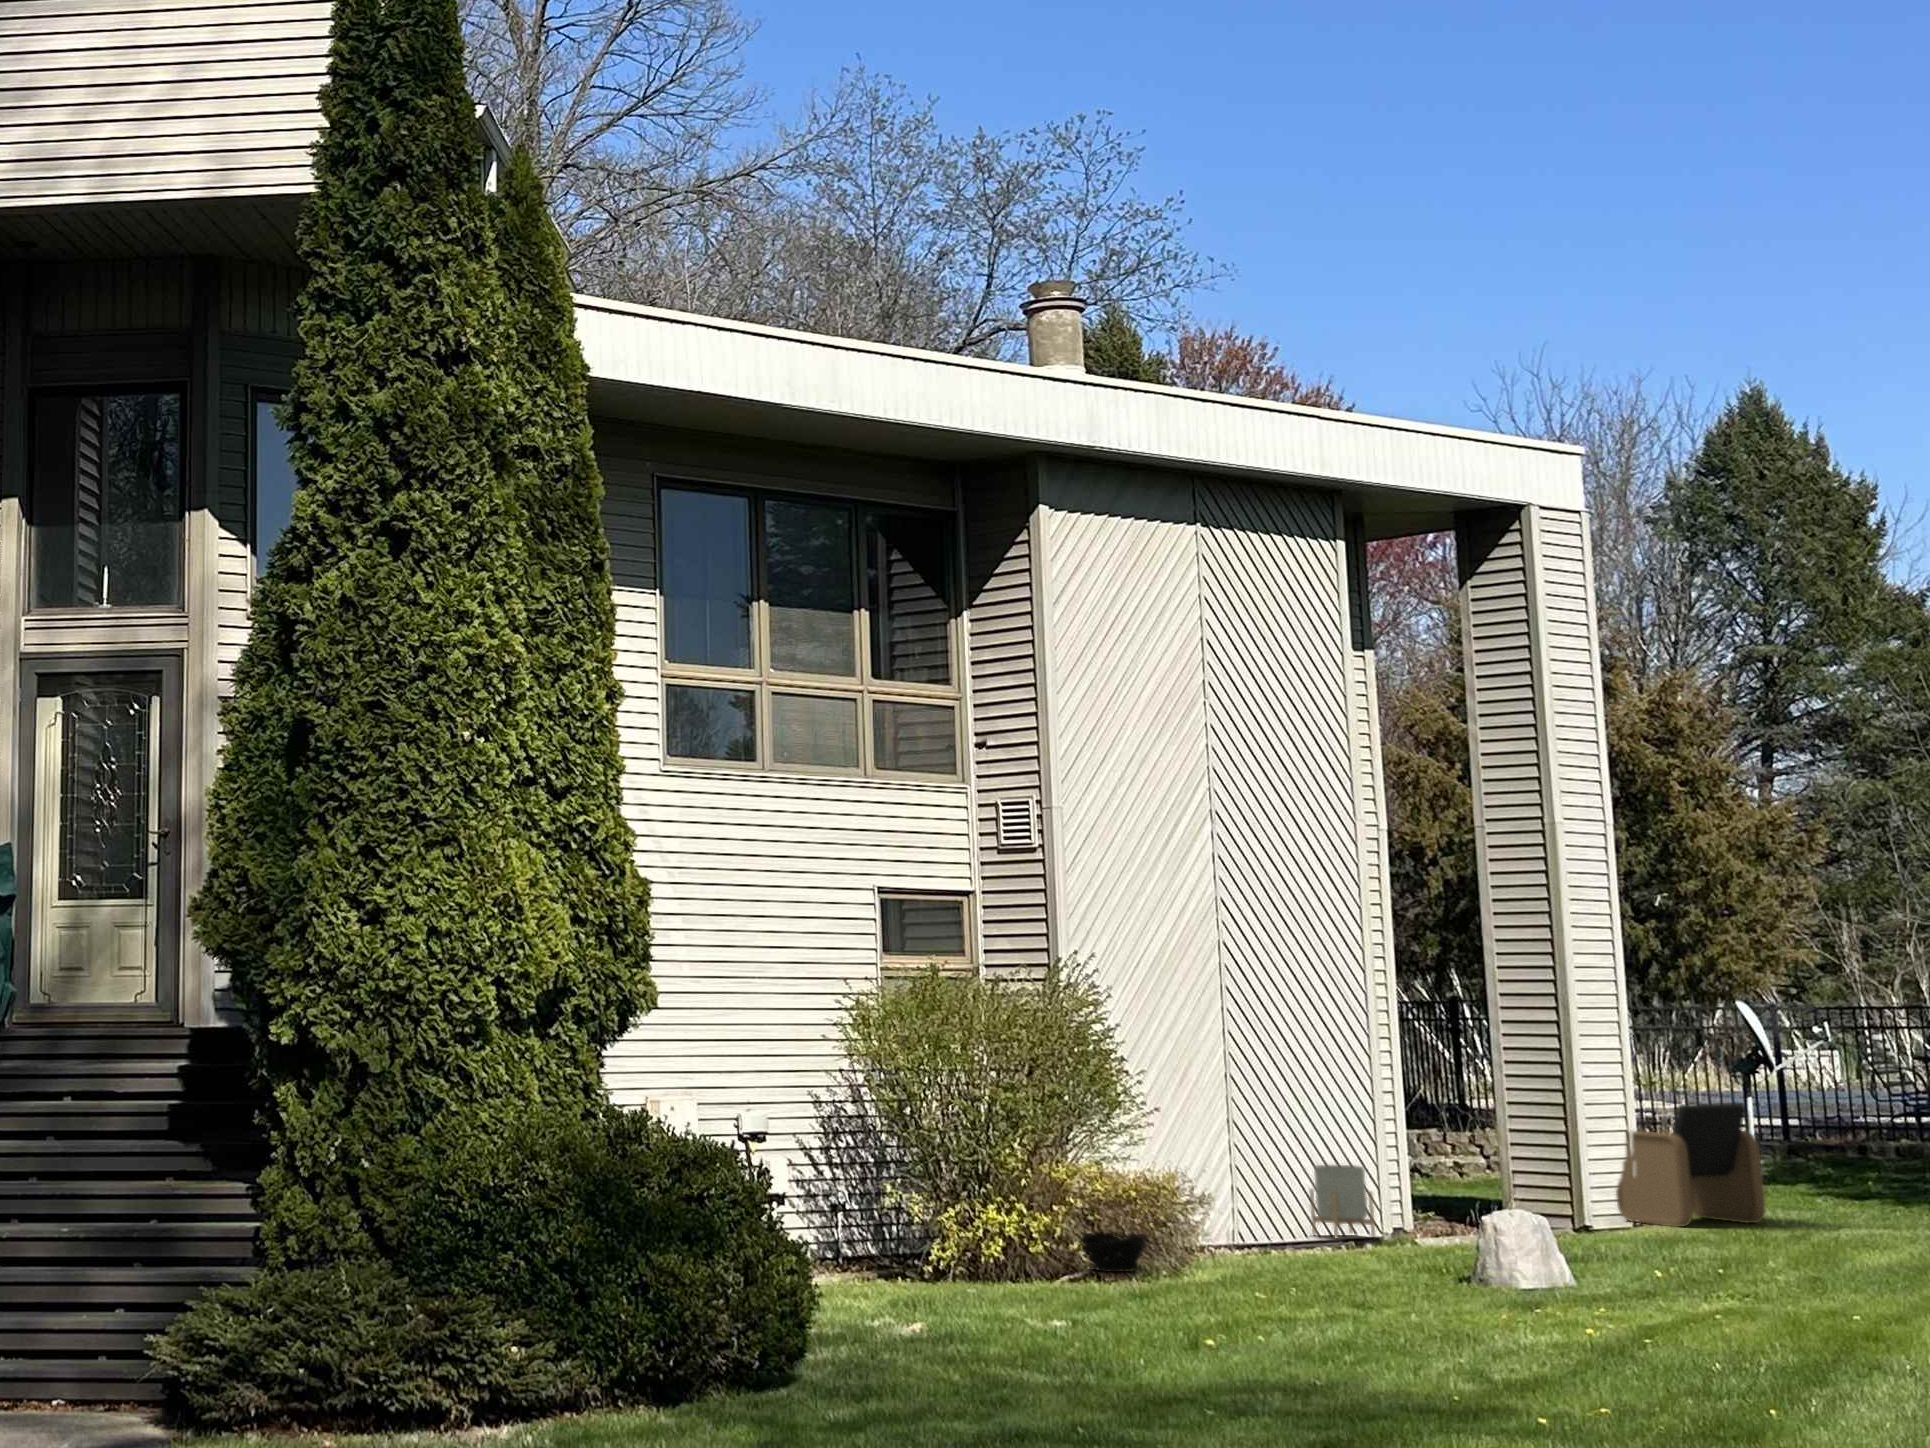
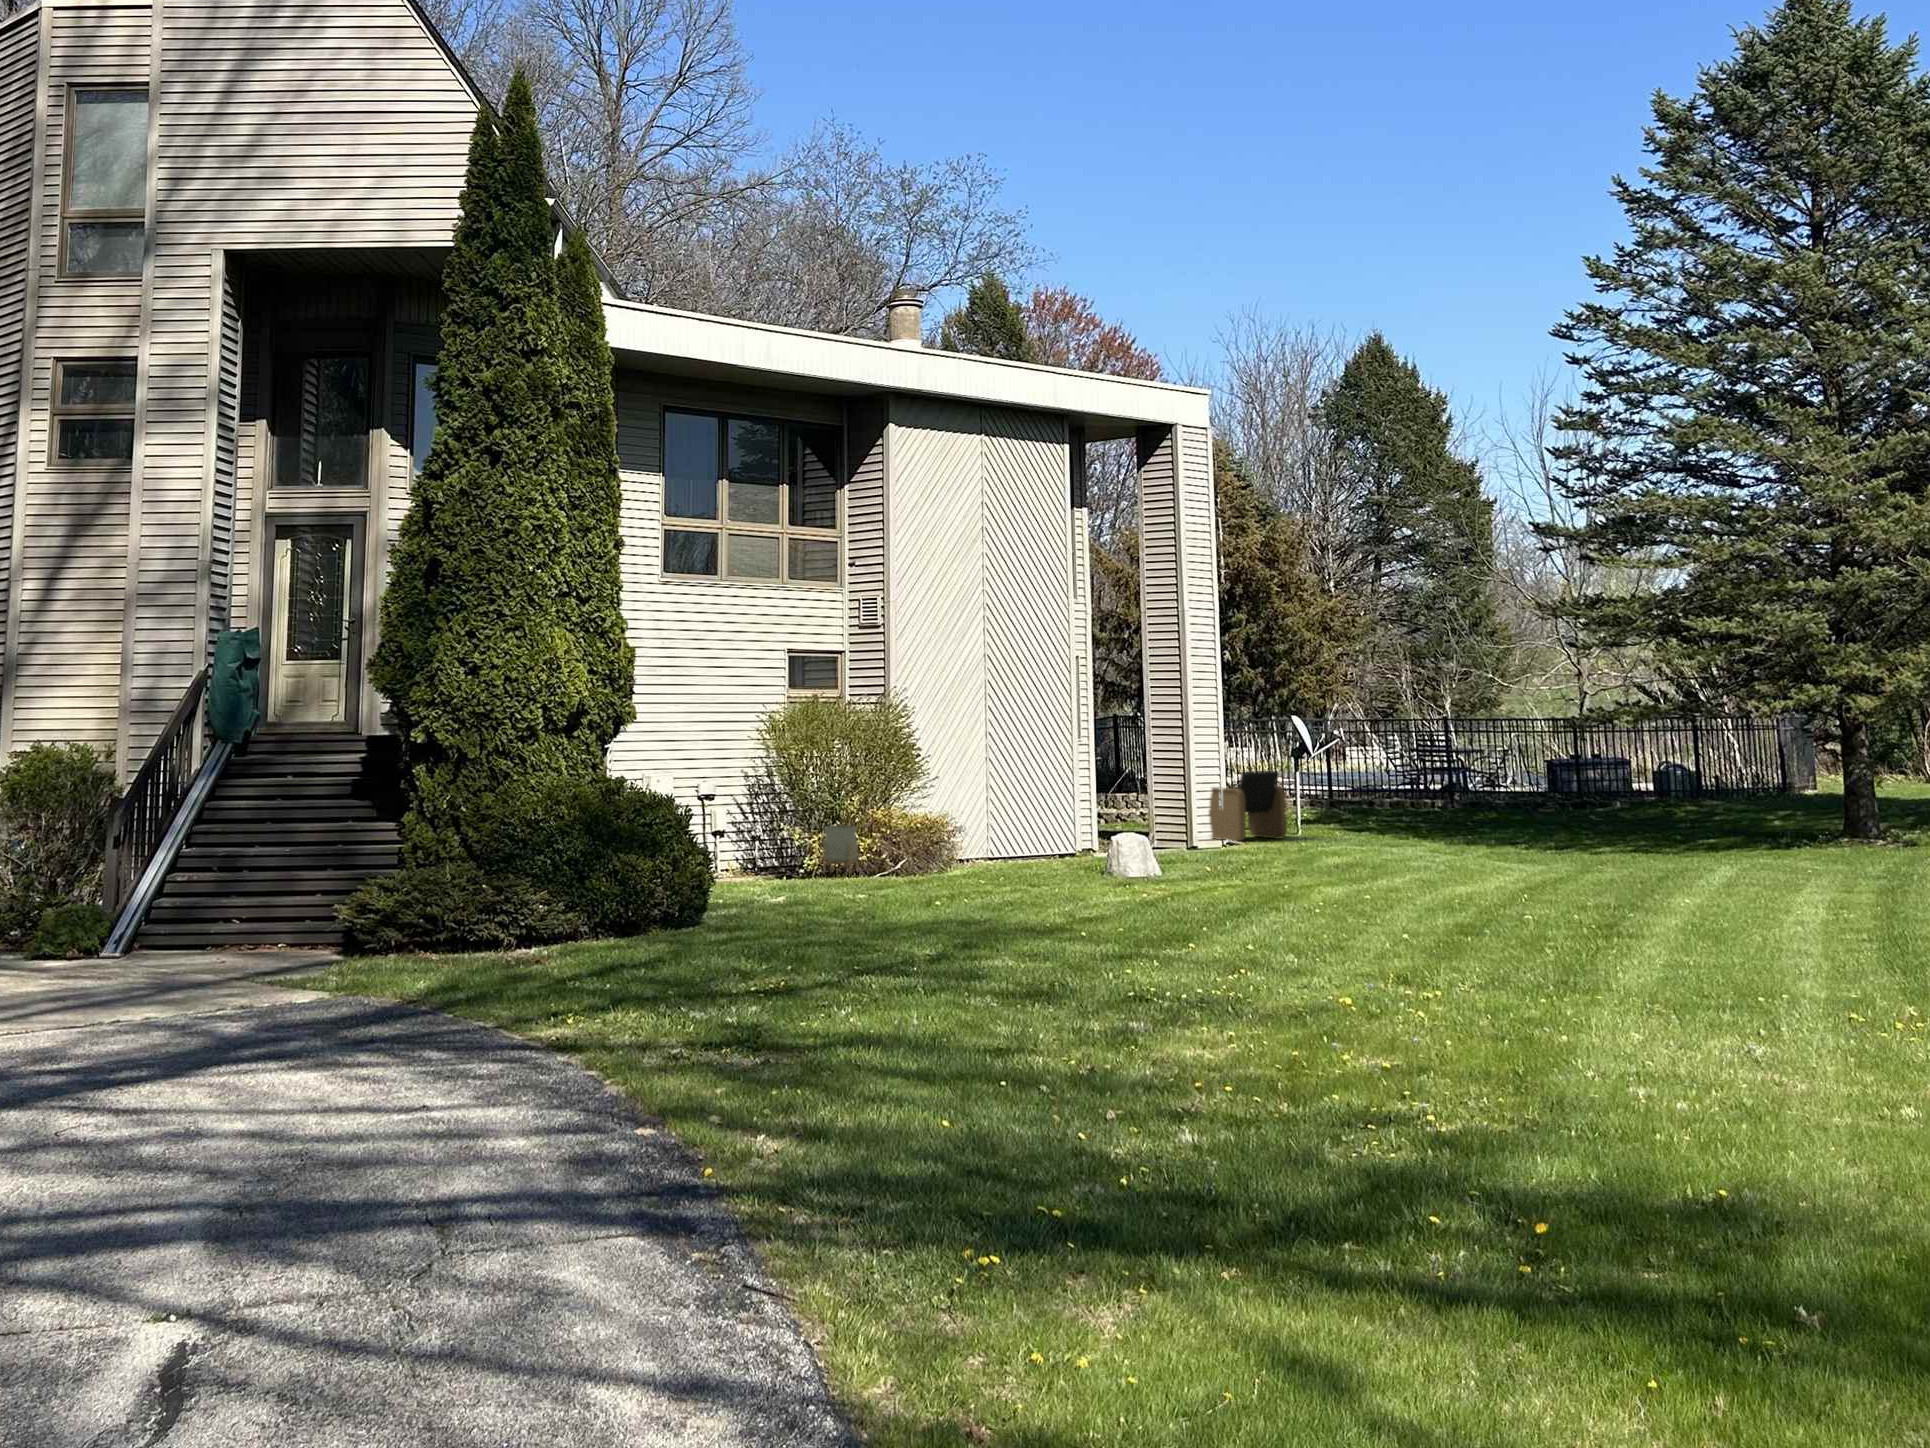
planter: present [1309,1165,1376,1238] -> present [823,825,858,873]
basket: present [1078,1202,1147,1272] -> none [889,829,929,869]

